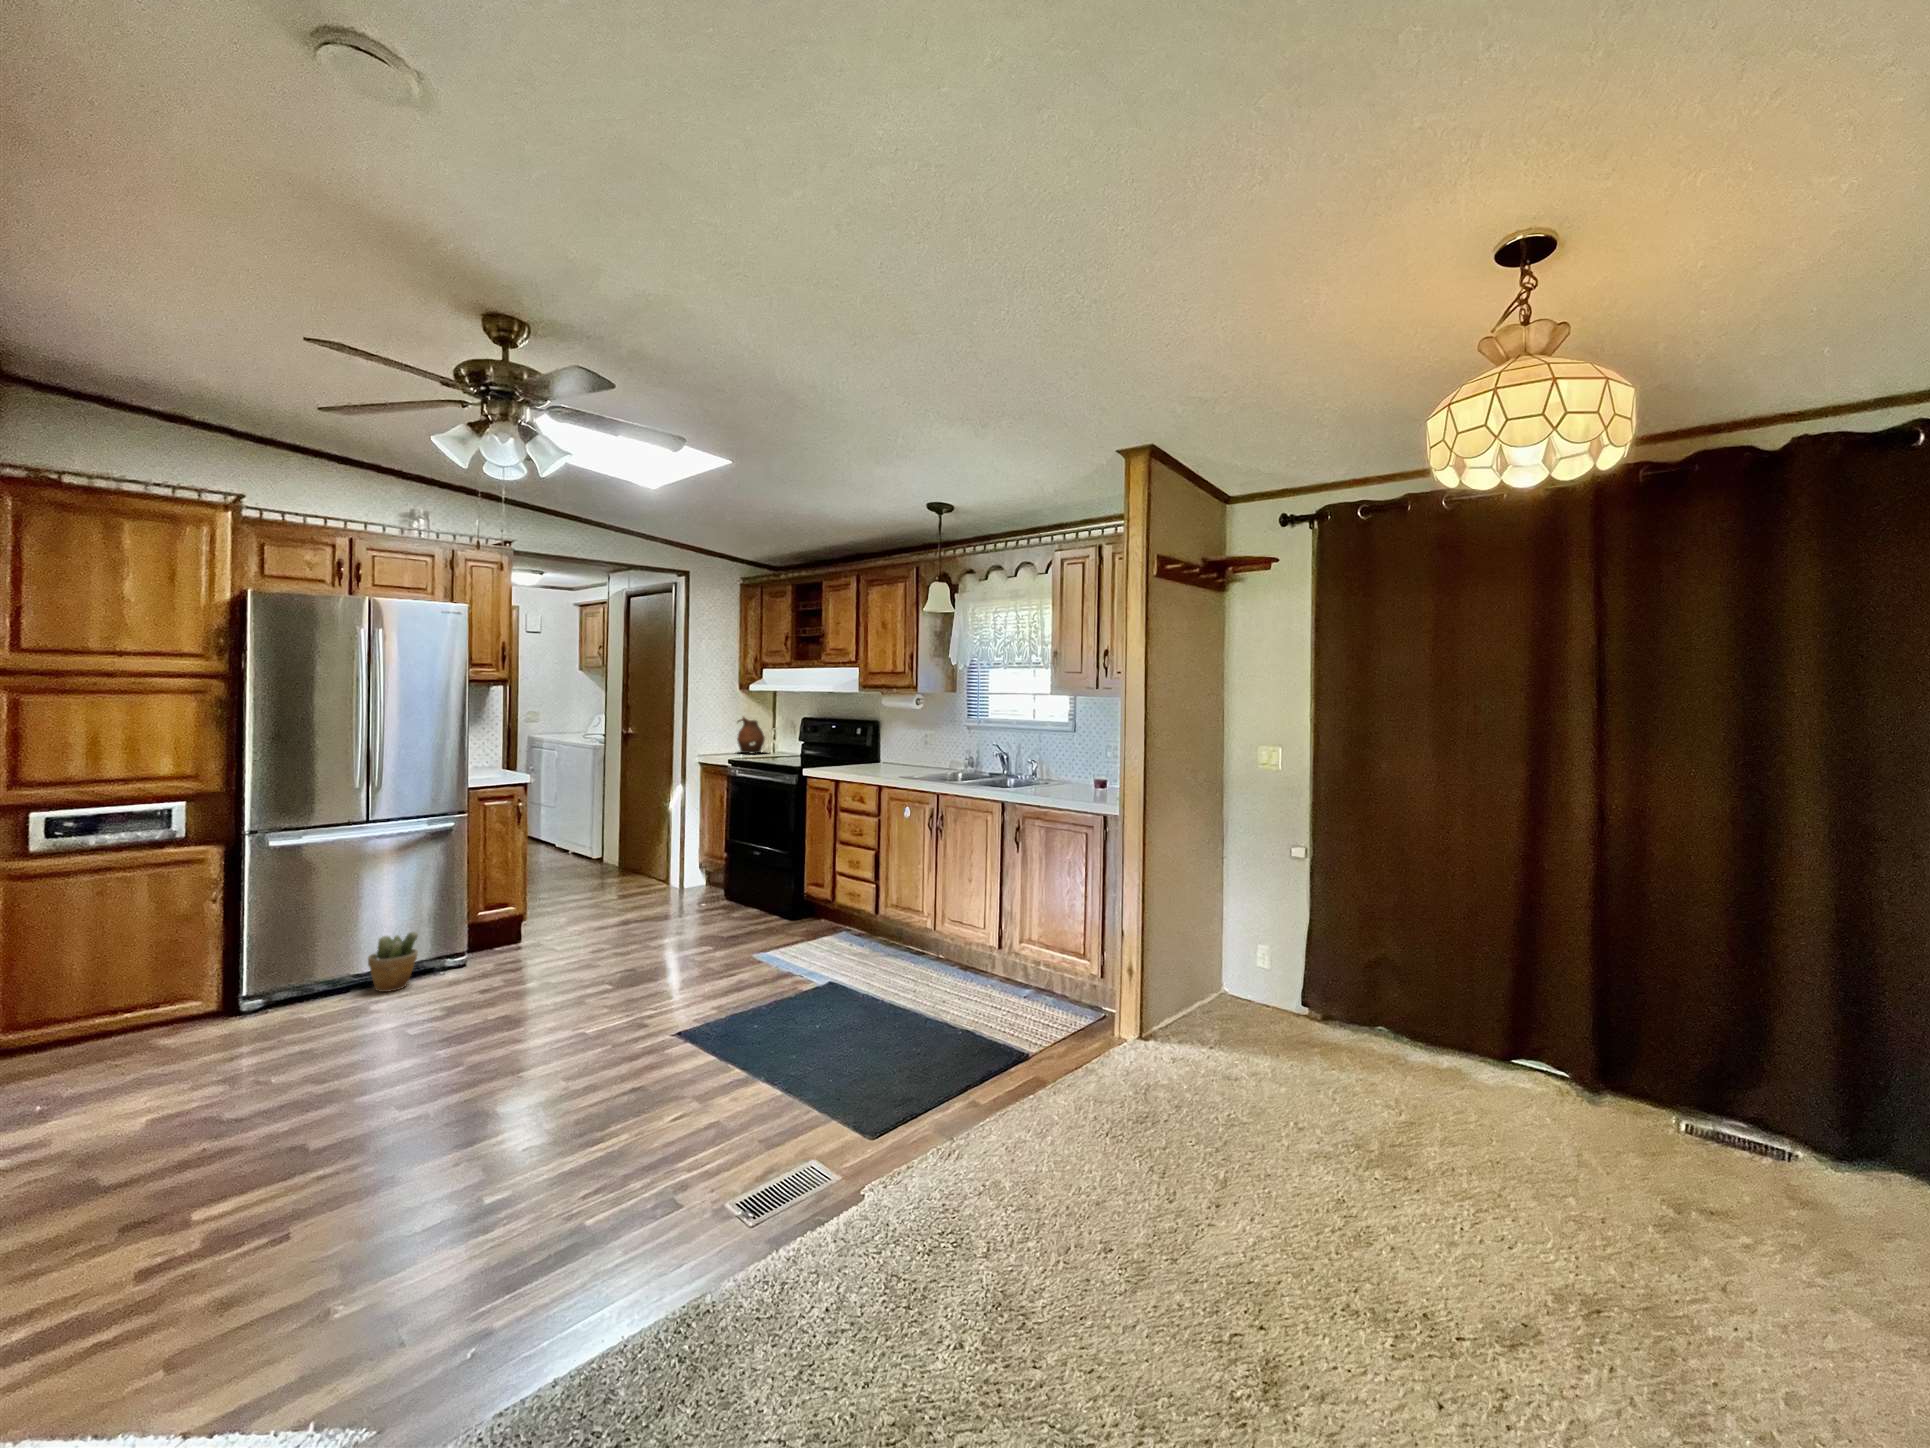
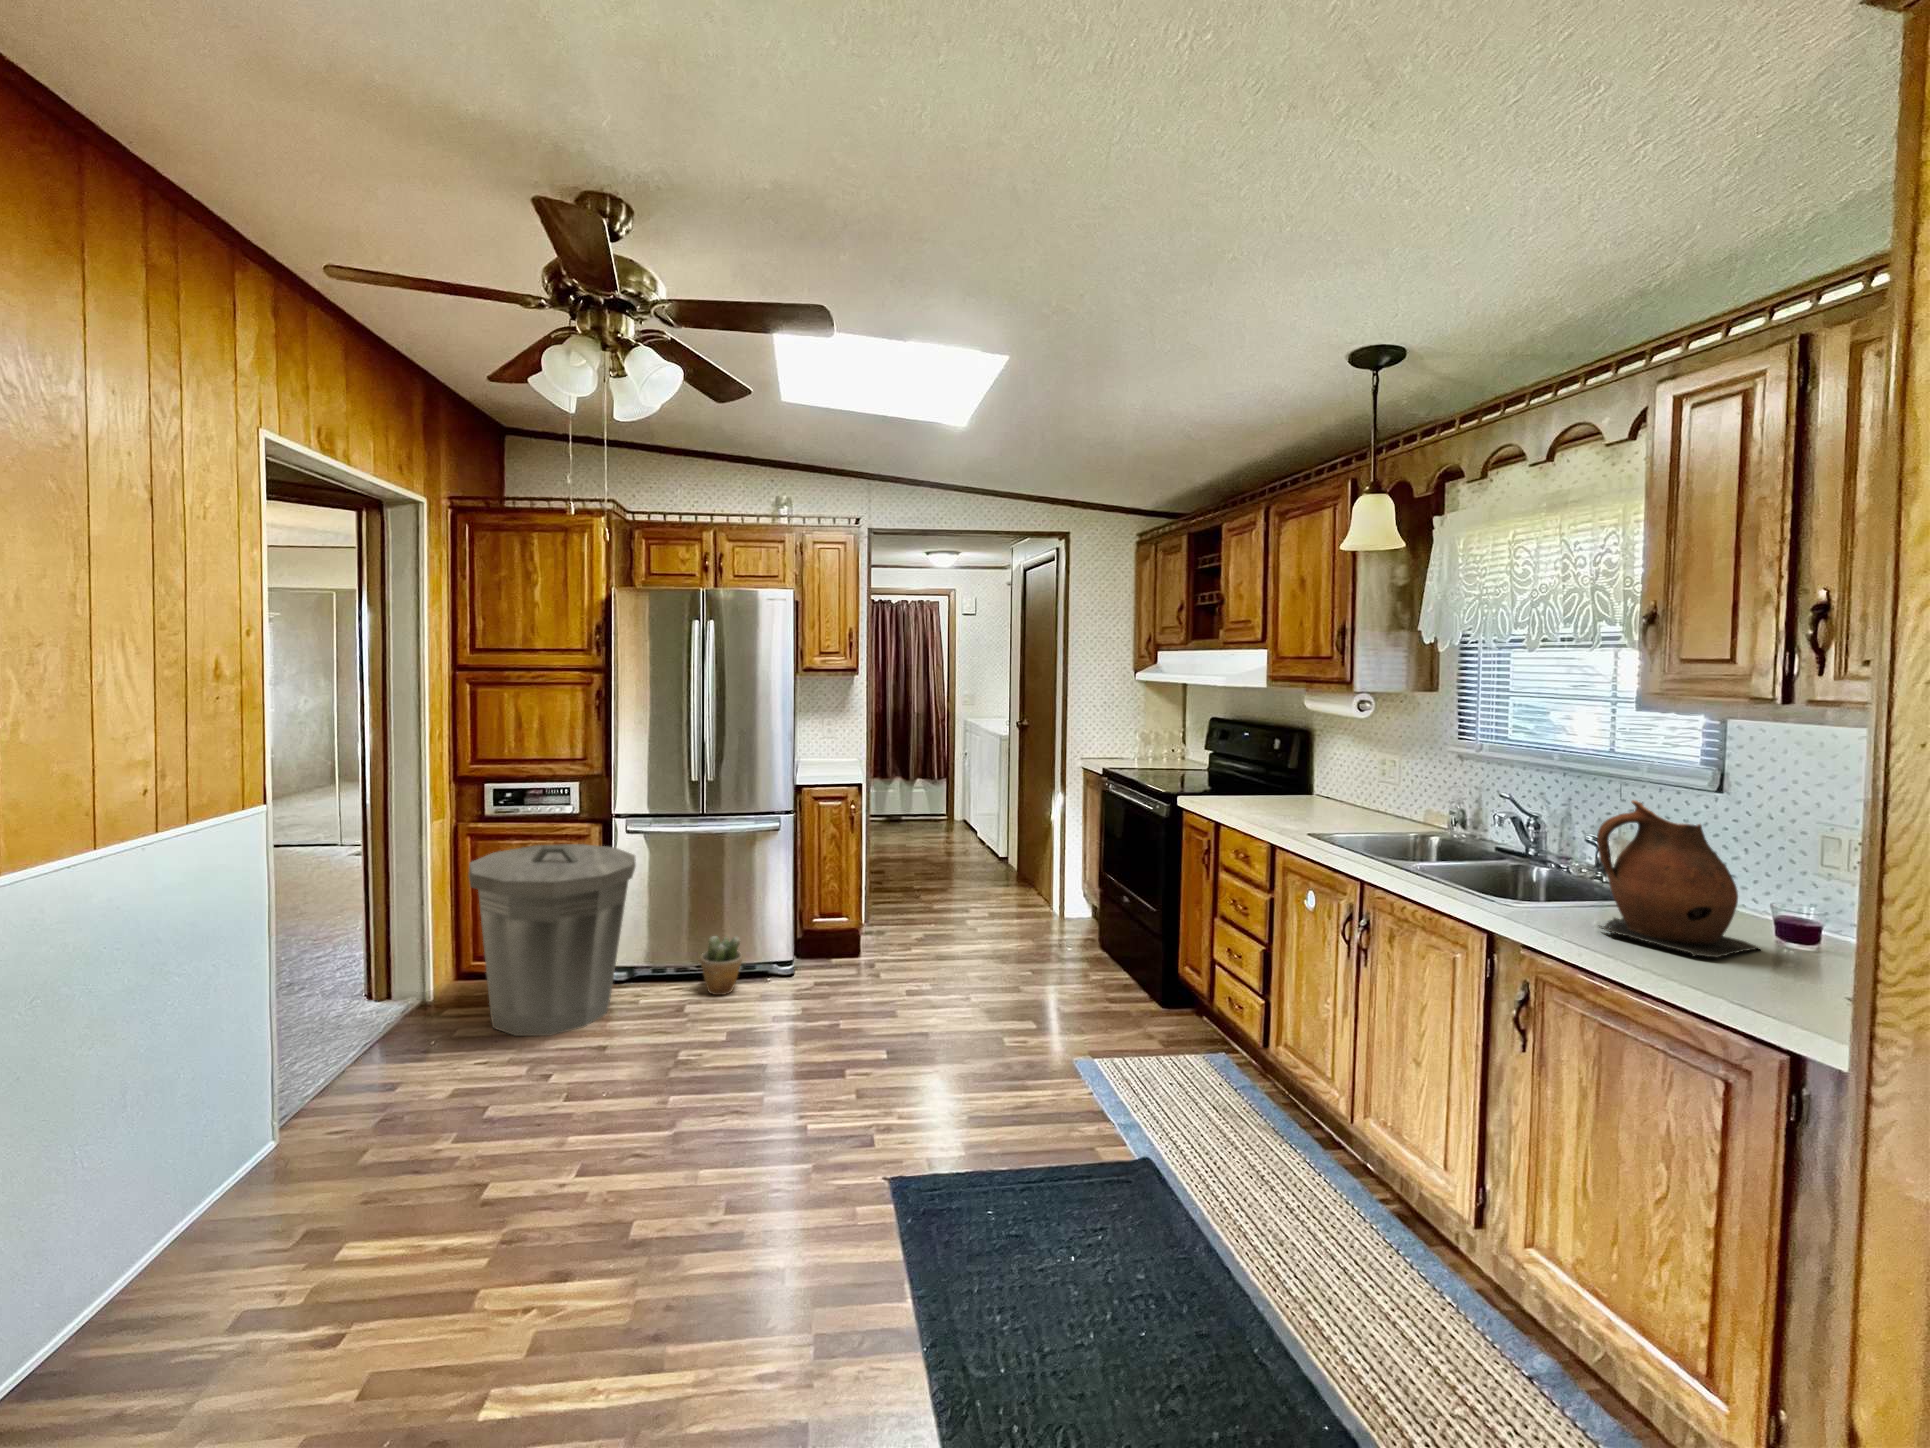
ceramic pitcher: present [737,717,765,754] -> present [1597,800,1760,957]
trash can: none [66,861,308,1073] -> present [468,844,636,1036]

